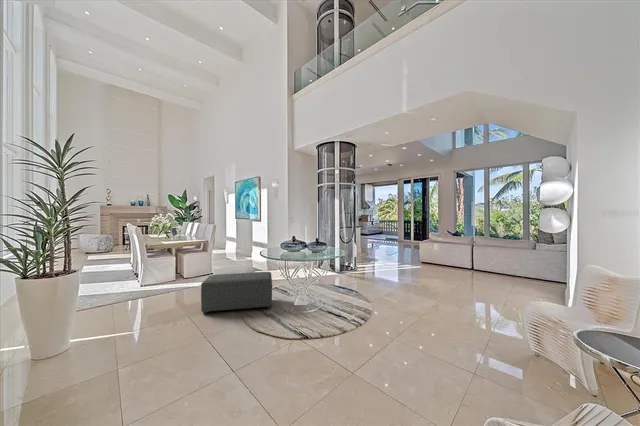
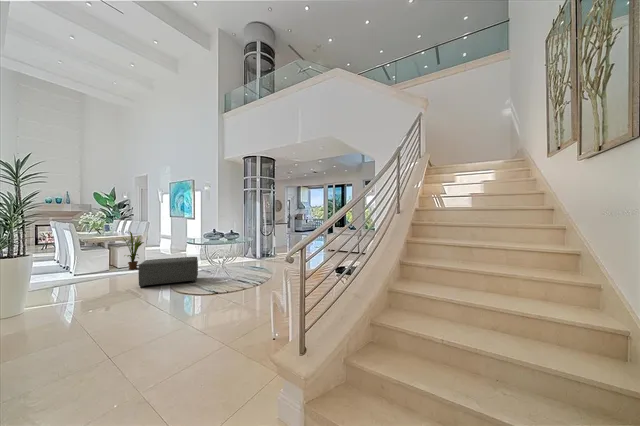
house plant: none [183,235,211,280] -> present [123,231,144,270]

